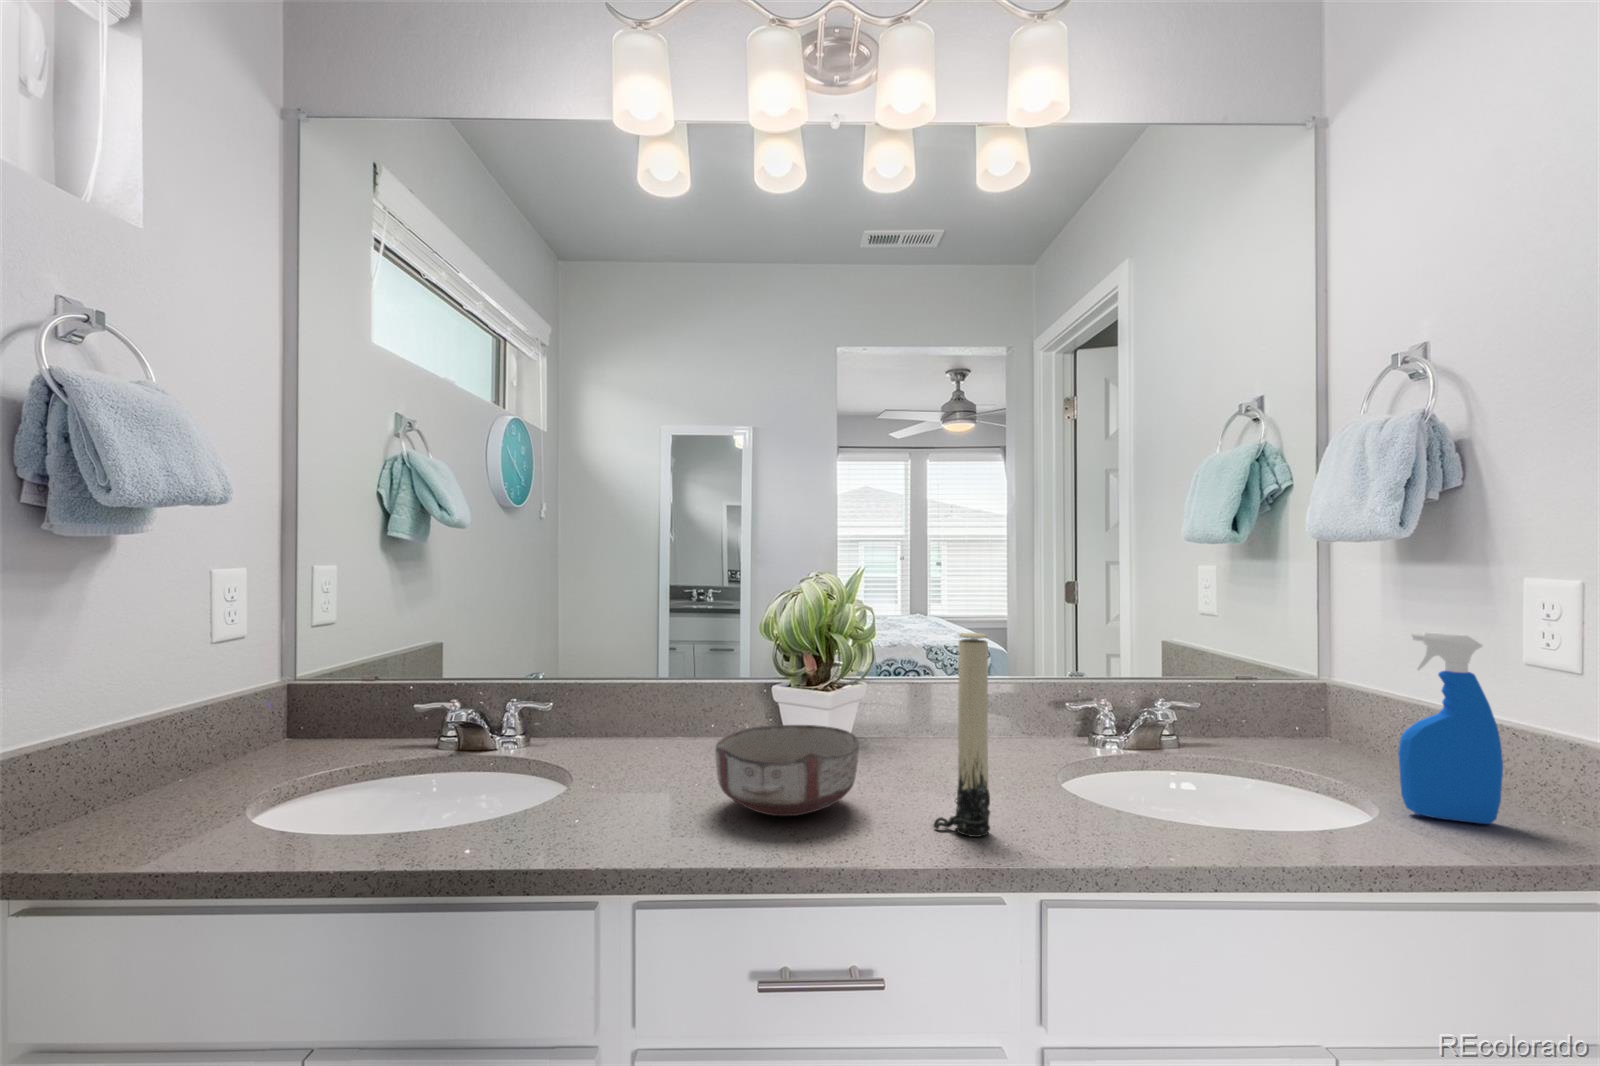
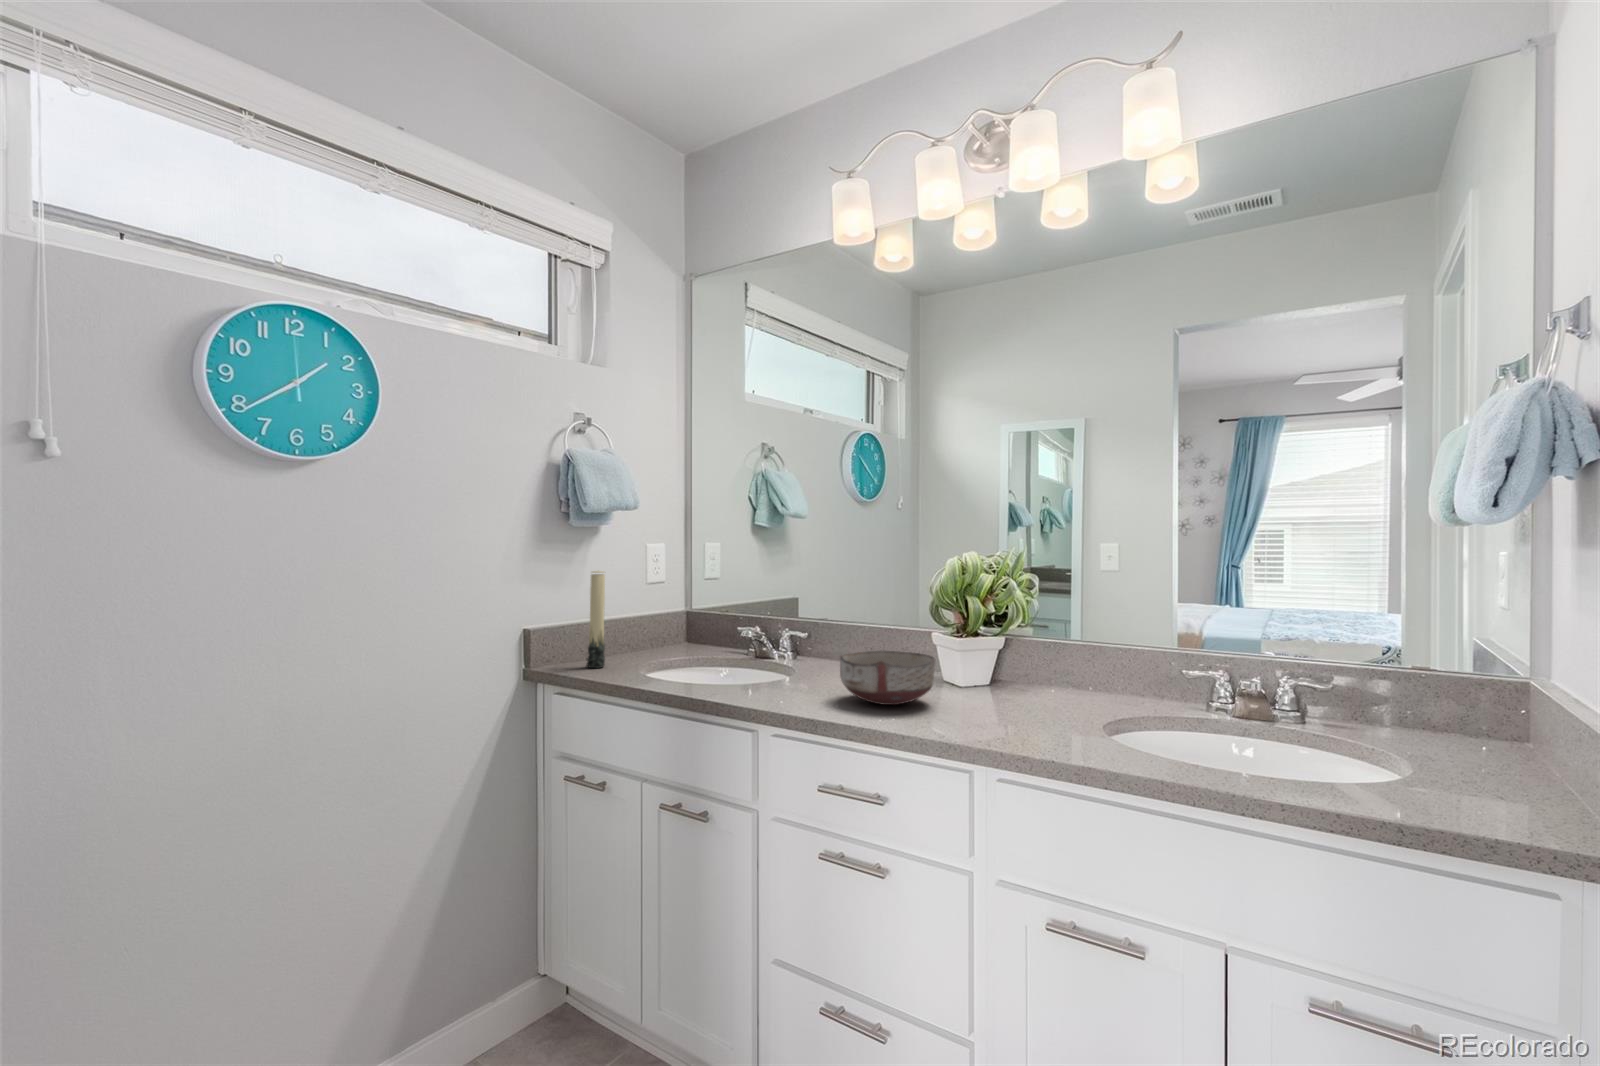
spray bottle: present [1398,632,1503,824] -> none [1439,612,1563,819]
candle: present [933,633,990,837] -> present [587,571,605,668]

